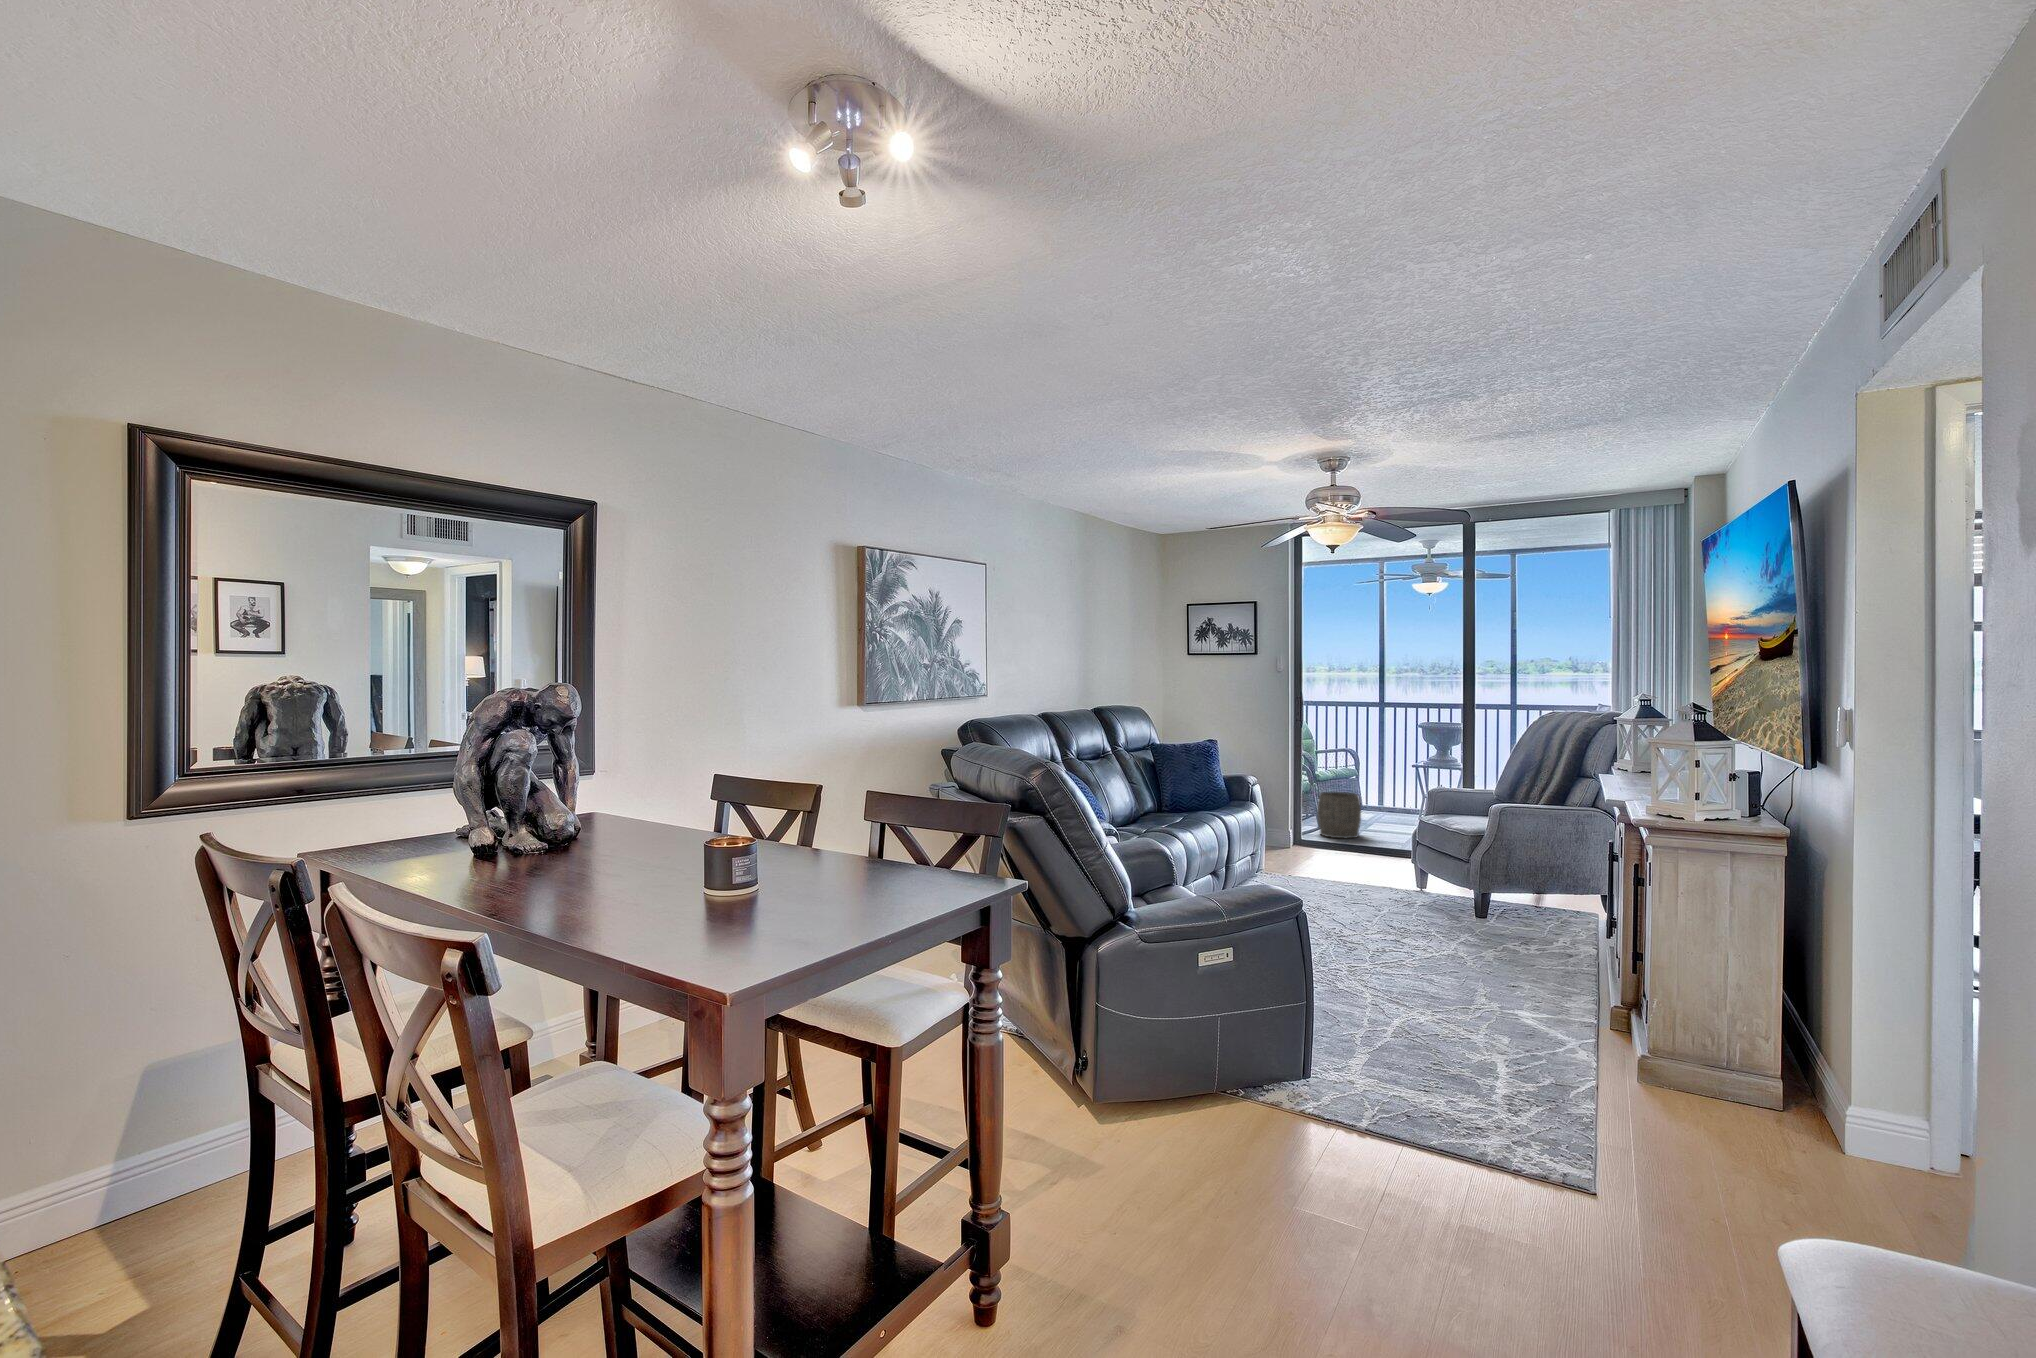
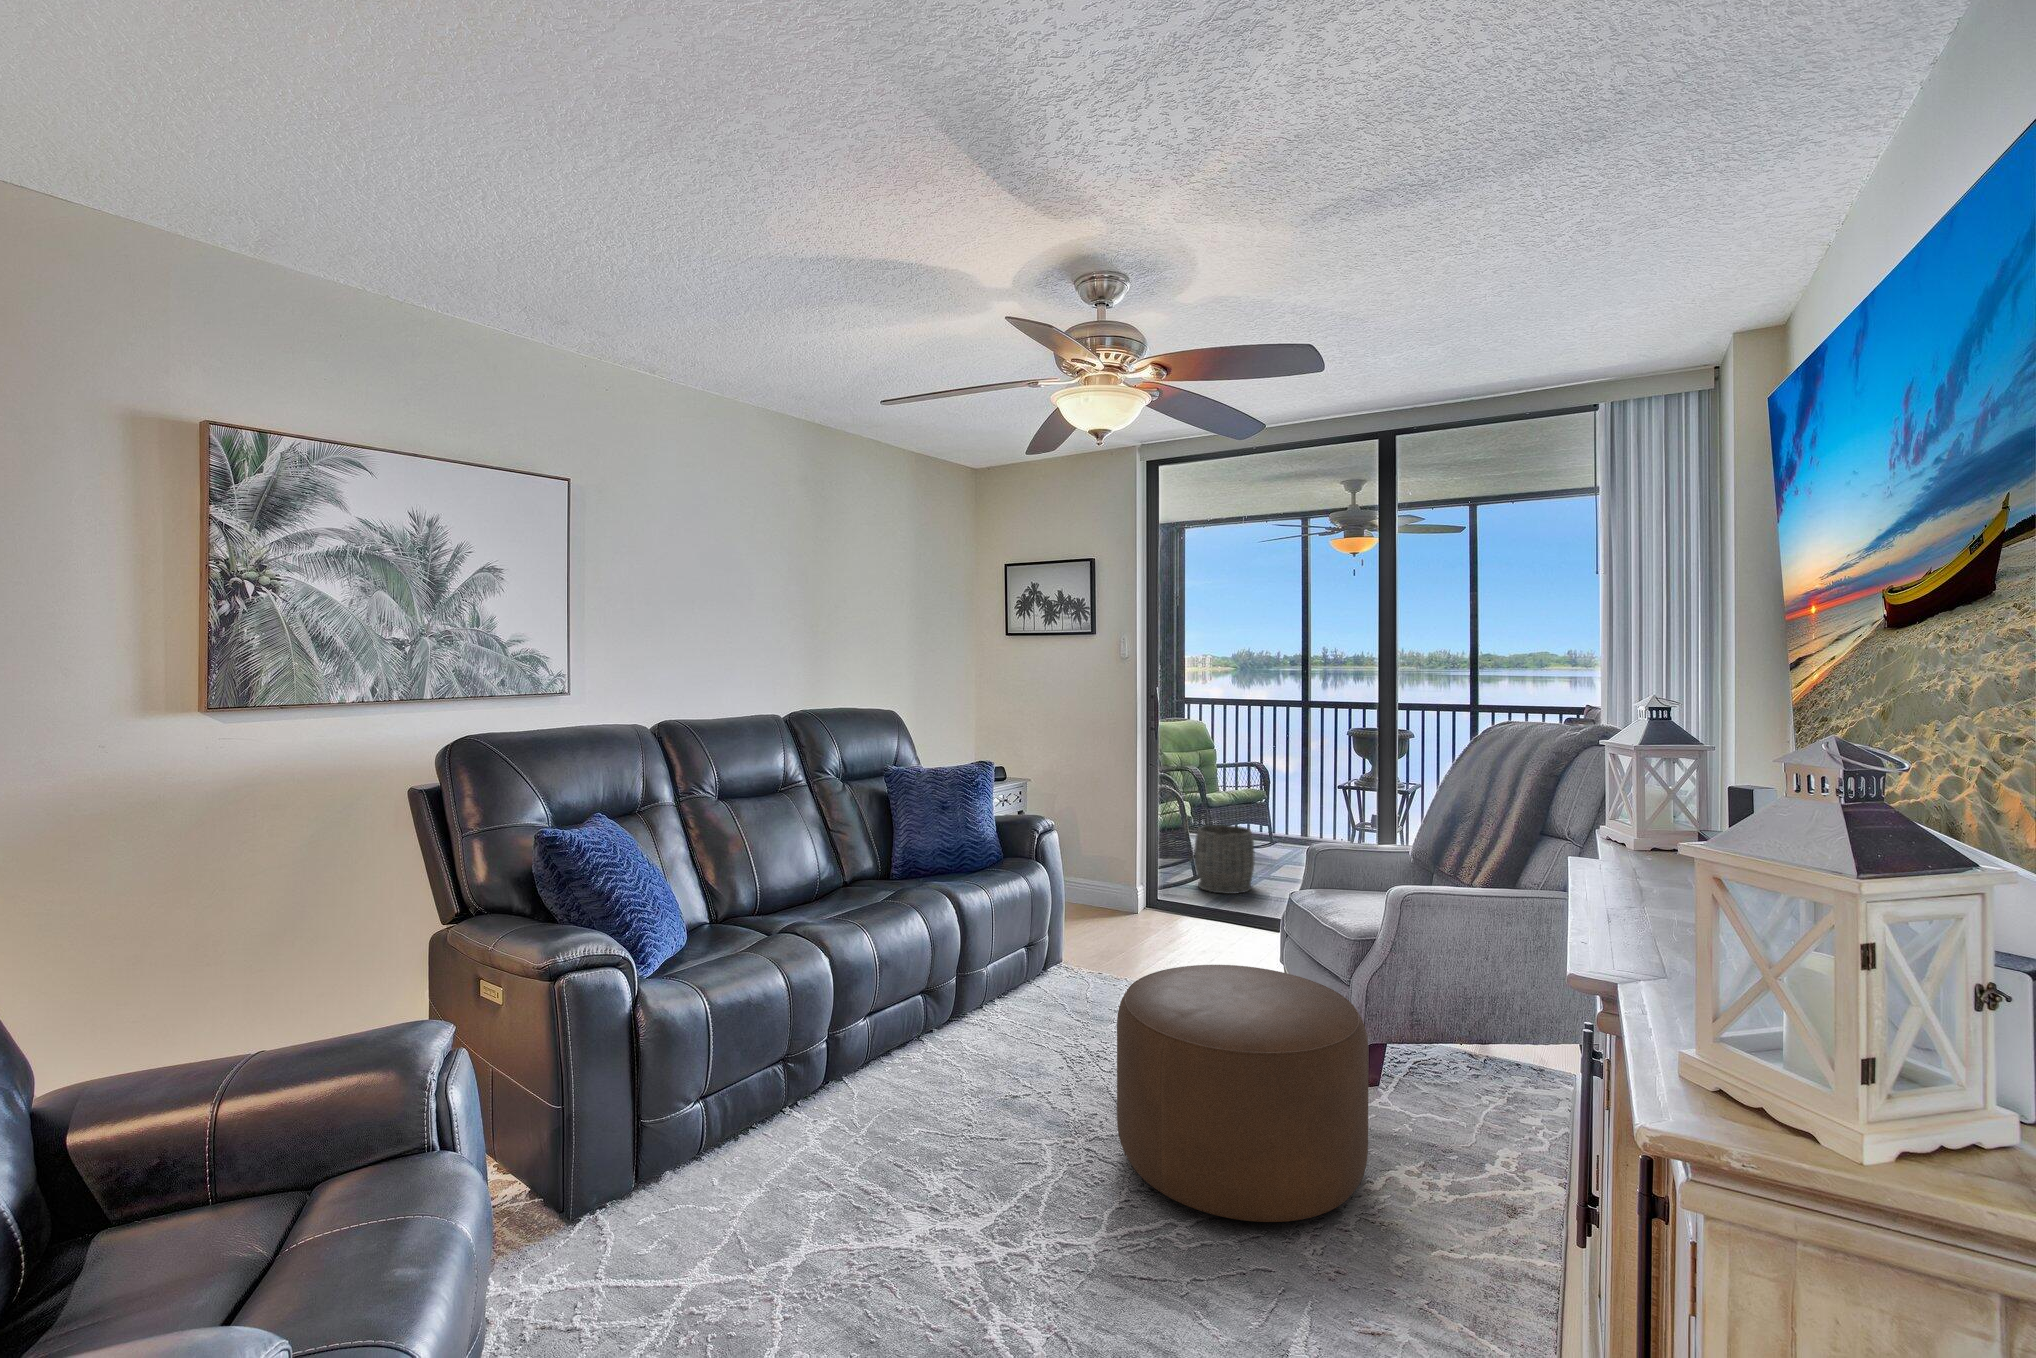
ottoman: none [1394,848,1537,959] -> present [1117,965,1368,1222]

